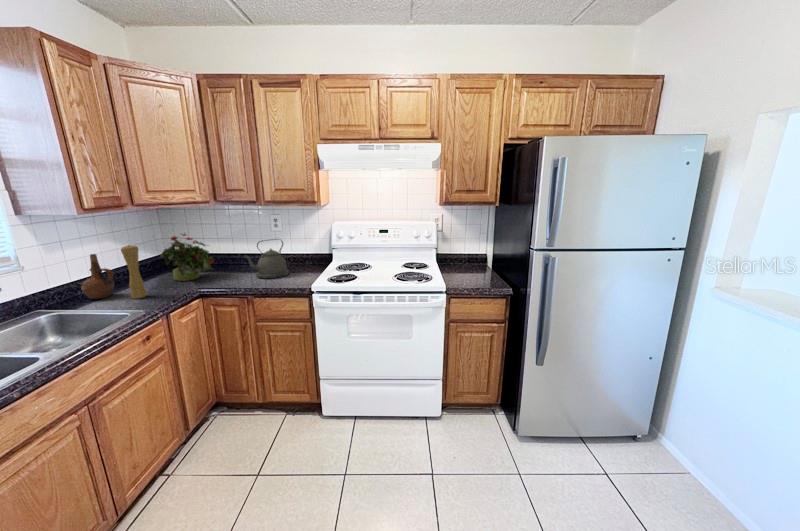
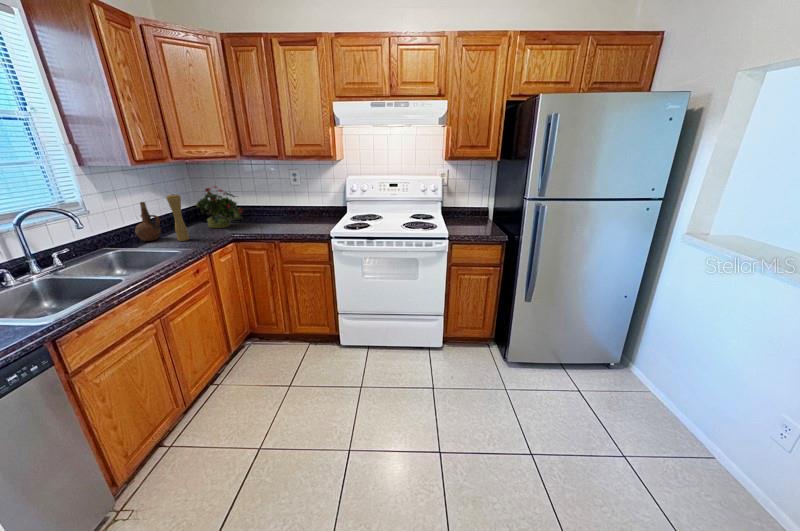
kettle: present [244,239,289,279] -> none [269,192,309,227]

